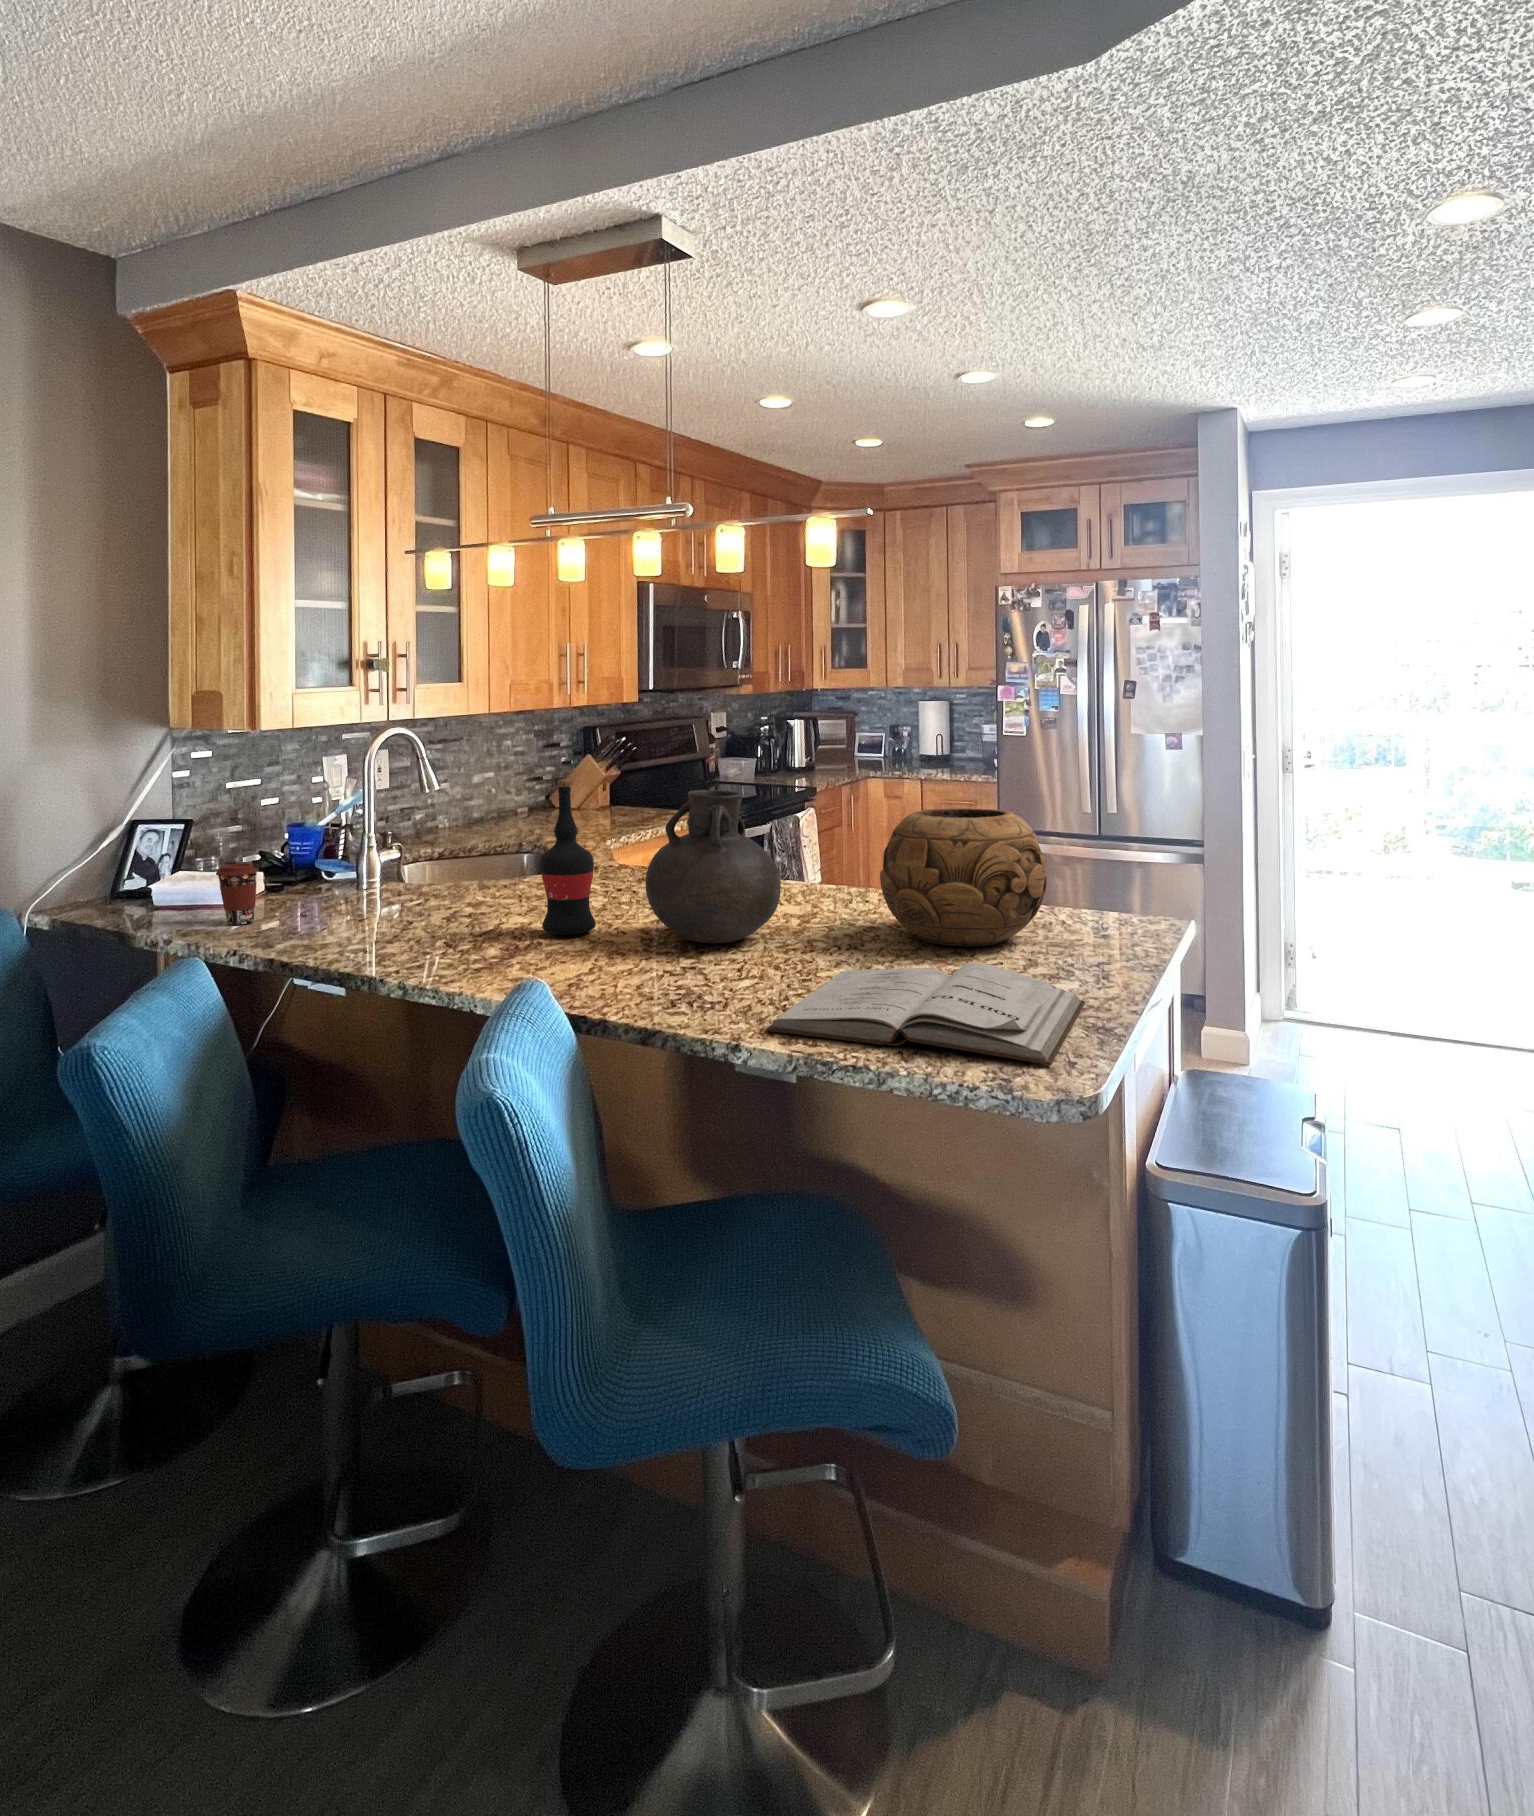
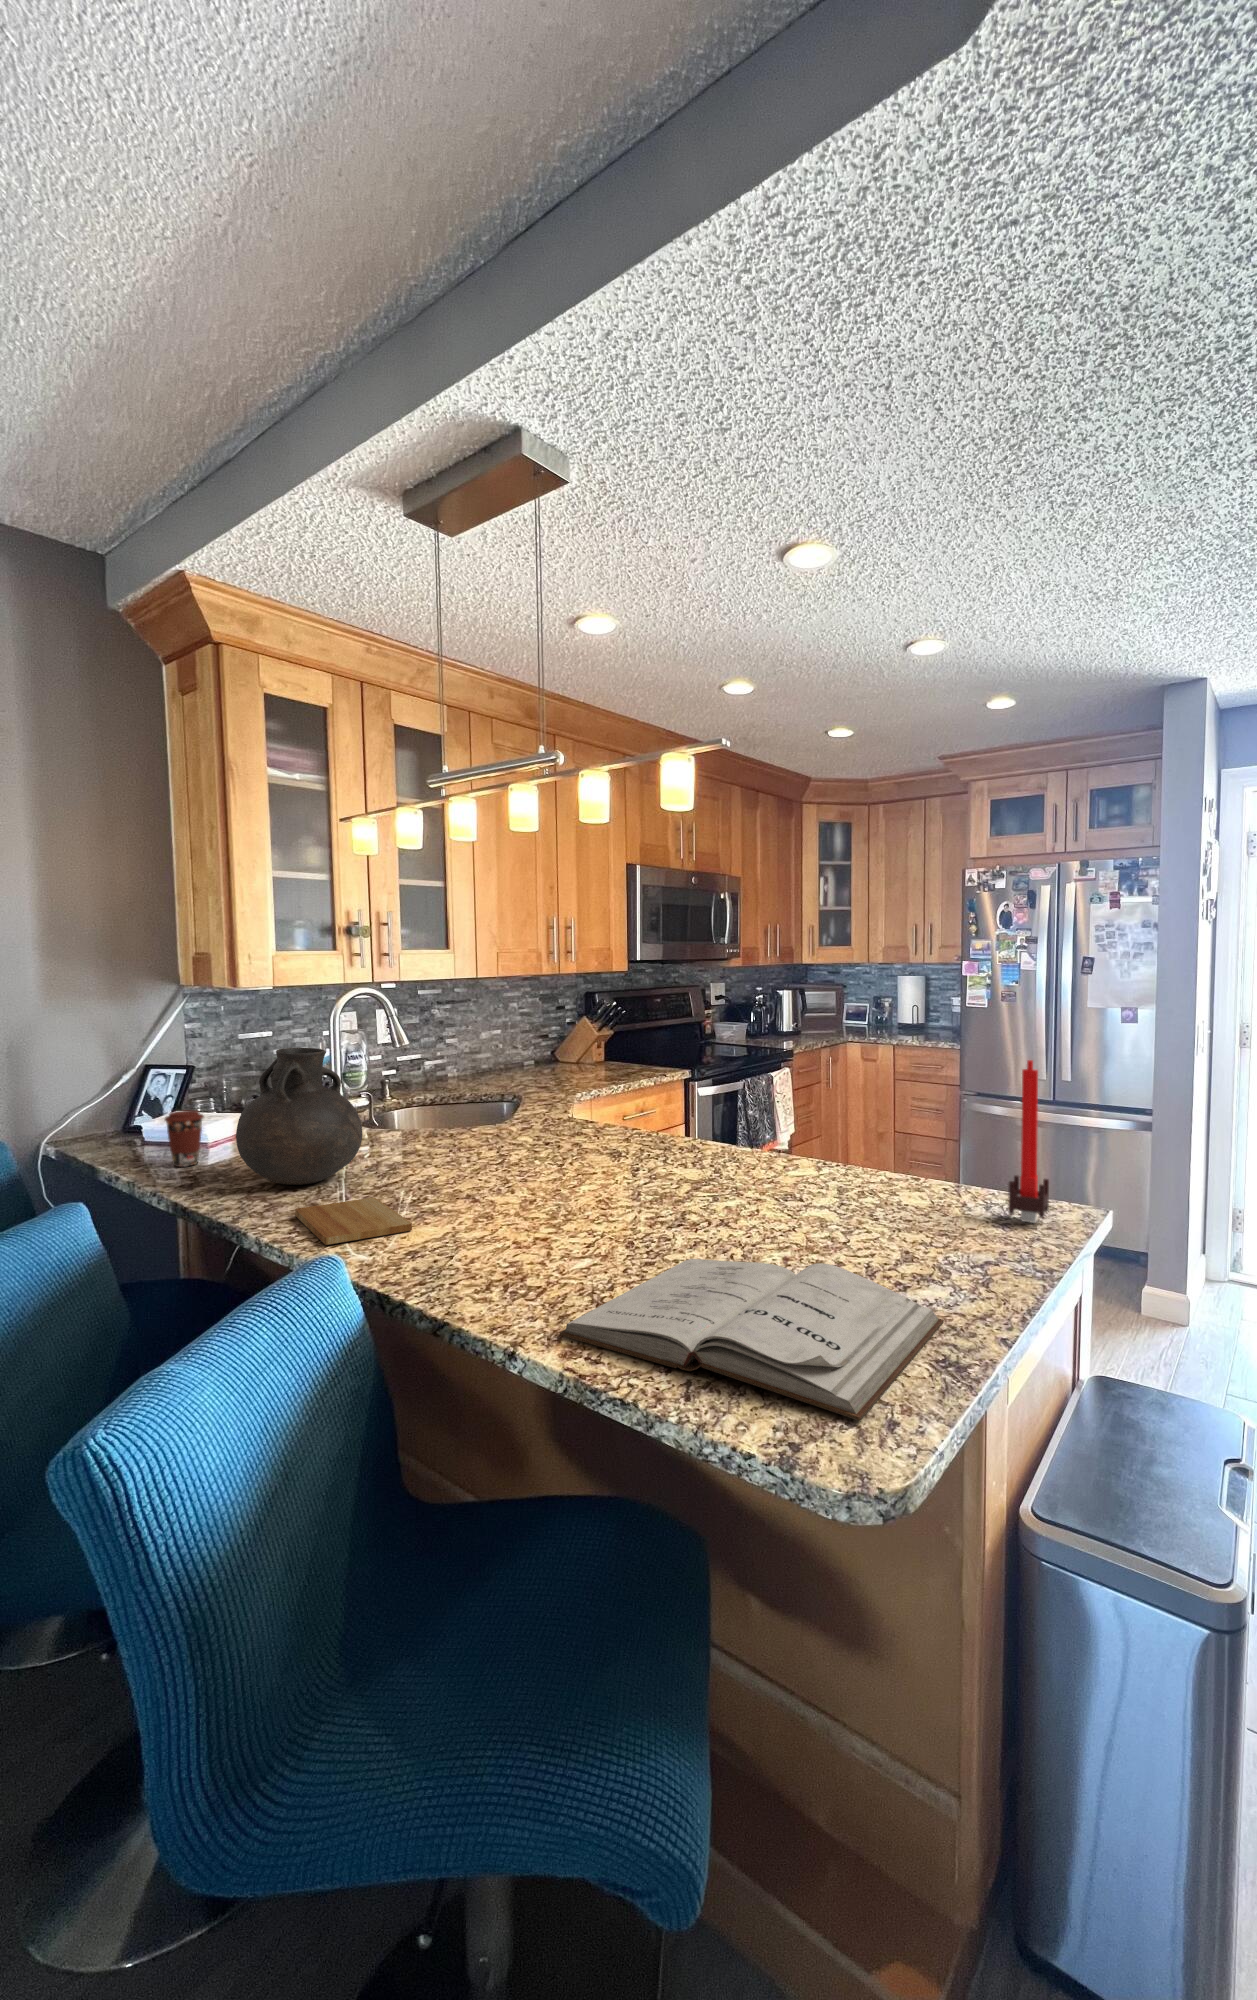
wine bottle: present [540,779,596,935] -> none [431,1042,486,1195]
candle: none [1109,781,1144,931] -> present [1008,1060,1049,1223]
vase: present [645,790,781,943] -> present [236,1047,362,1185]
decorative bowl: present [880,808,1047,947] -> none [757,1083,935,1234]
cutting board: none [419,940,553,981] -> present [295,1197,412,1245]

